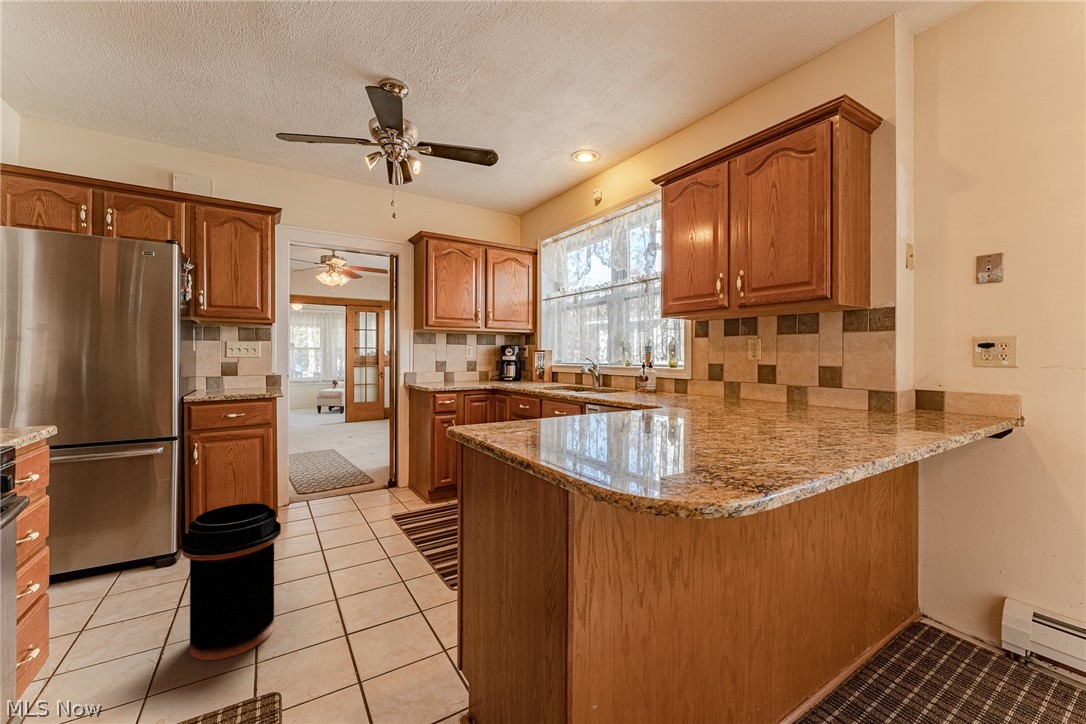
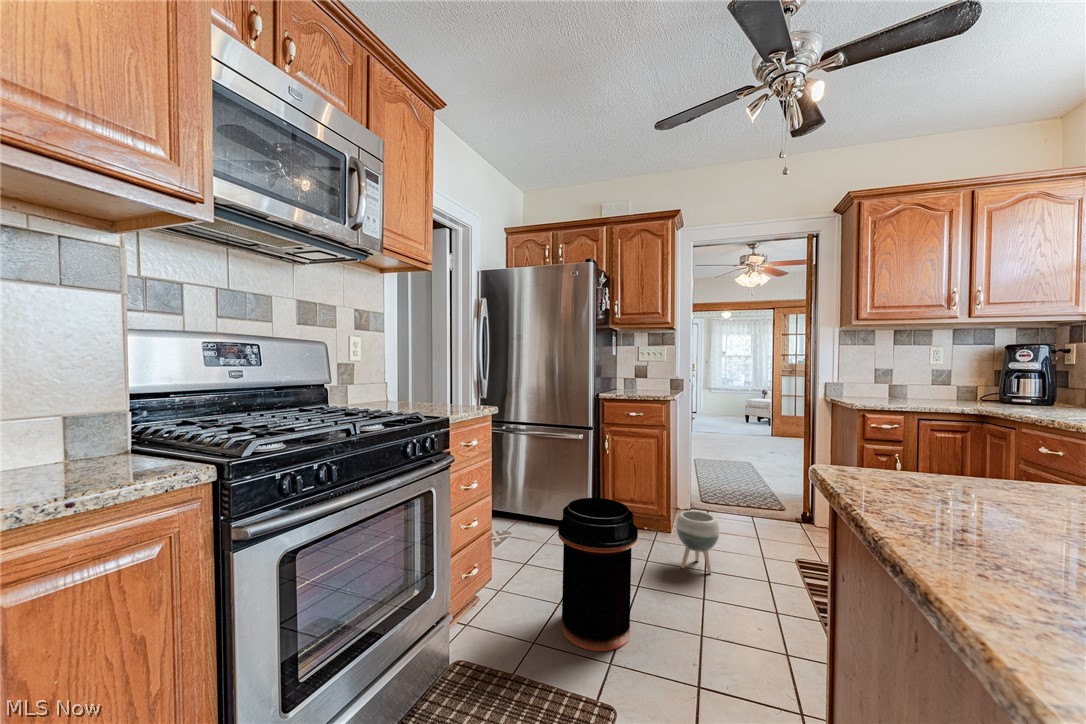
planter: none [295,497,337,554] -> present [676,510,719,574]

